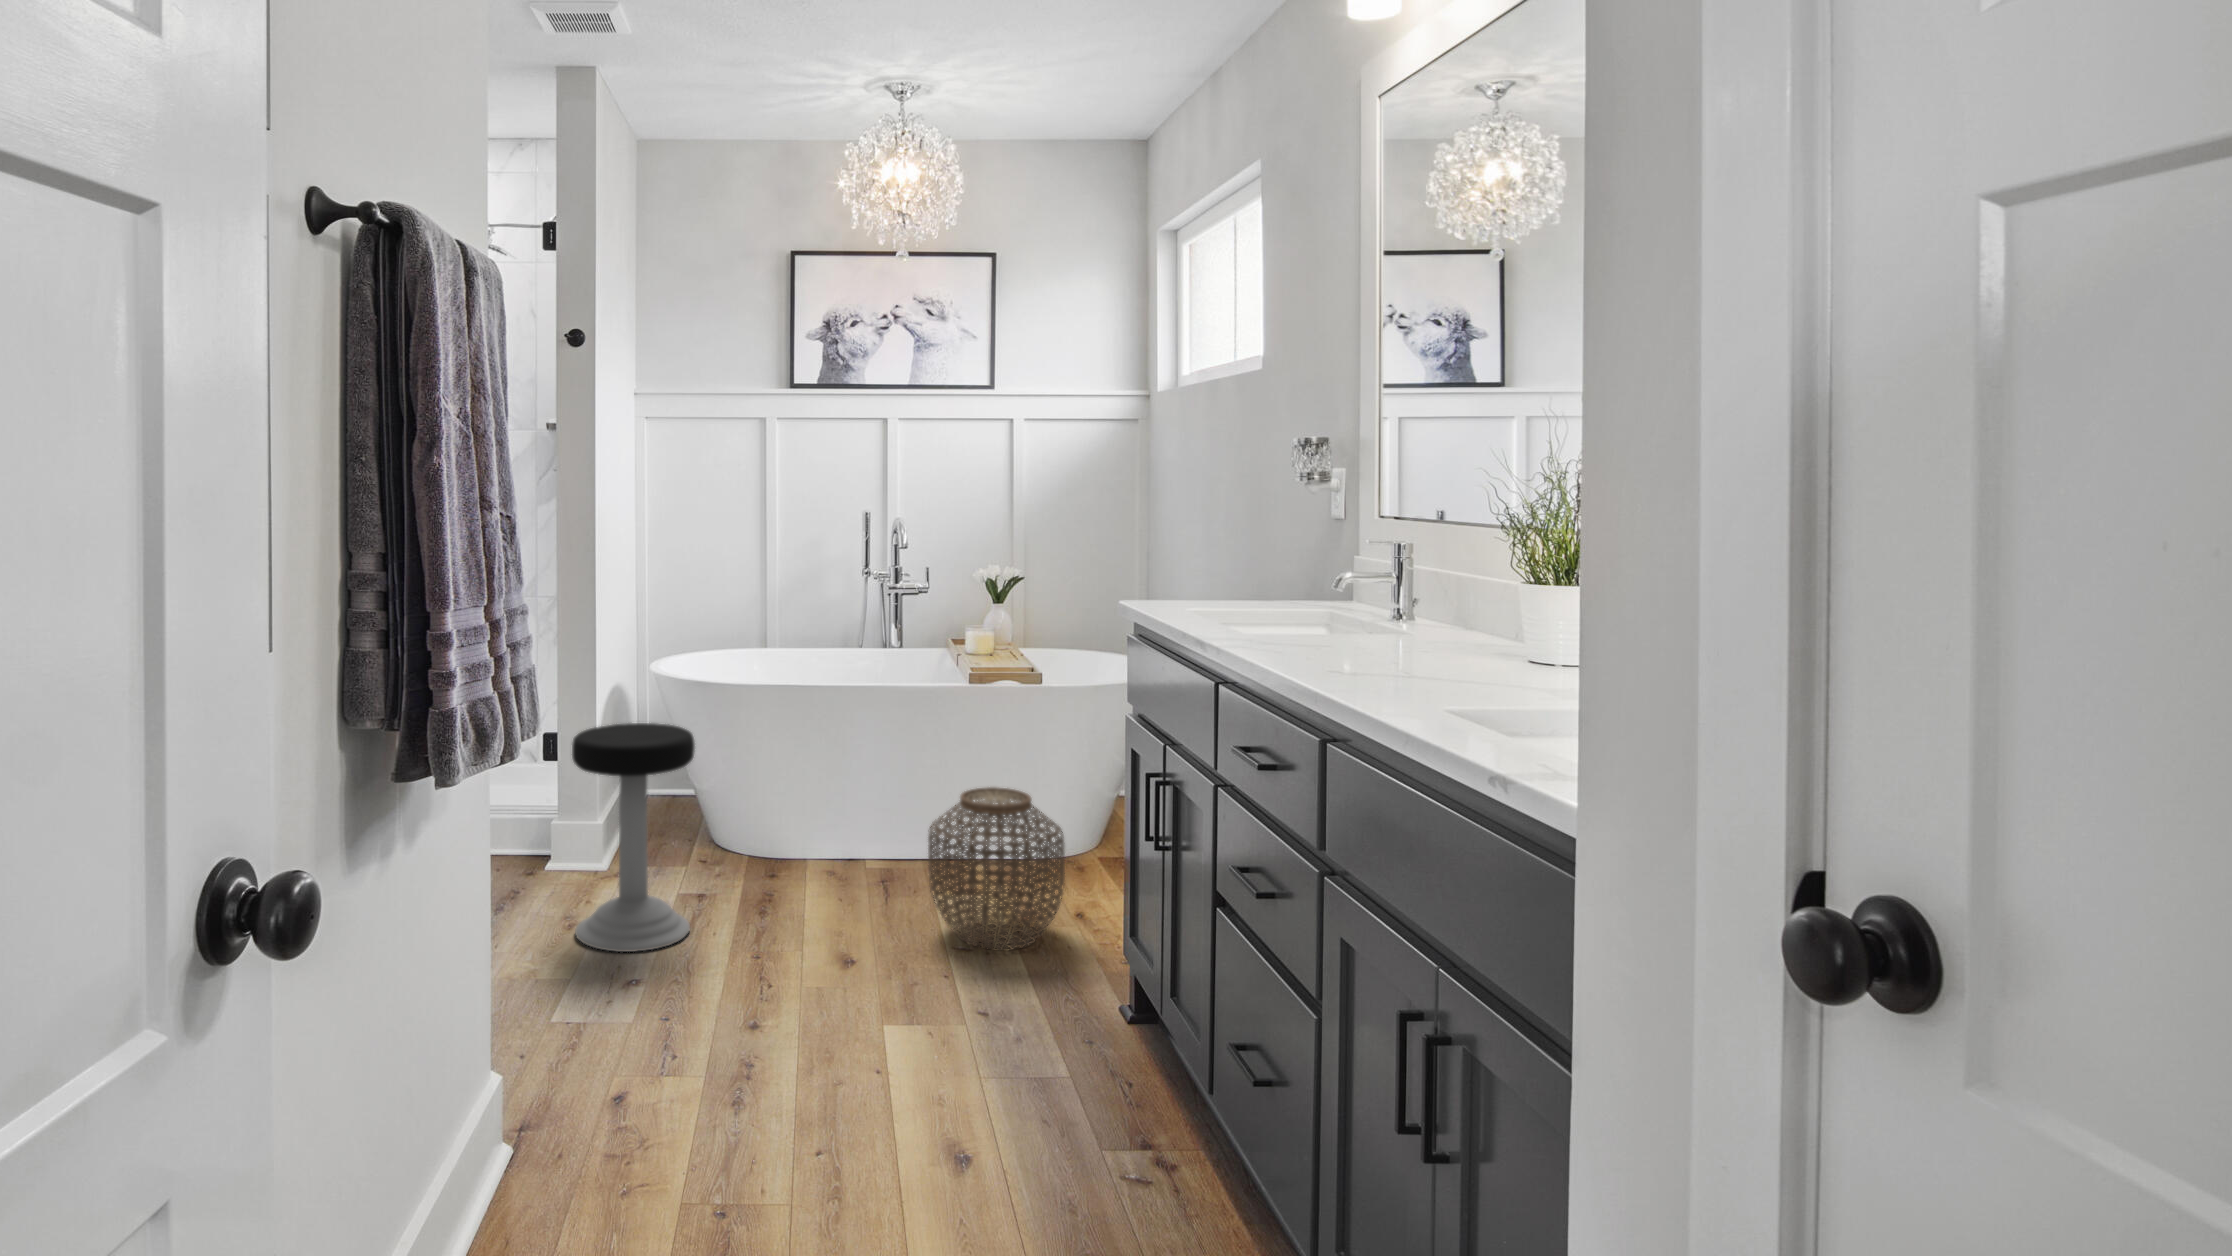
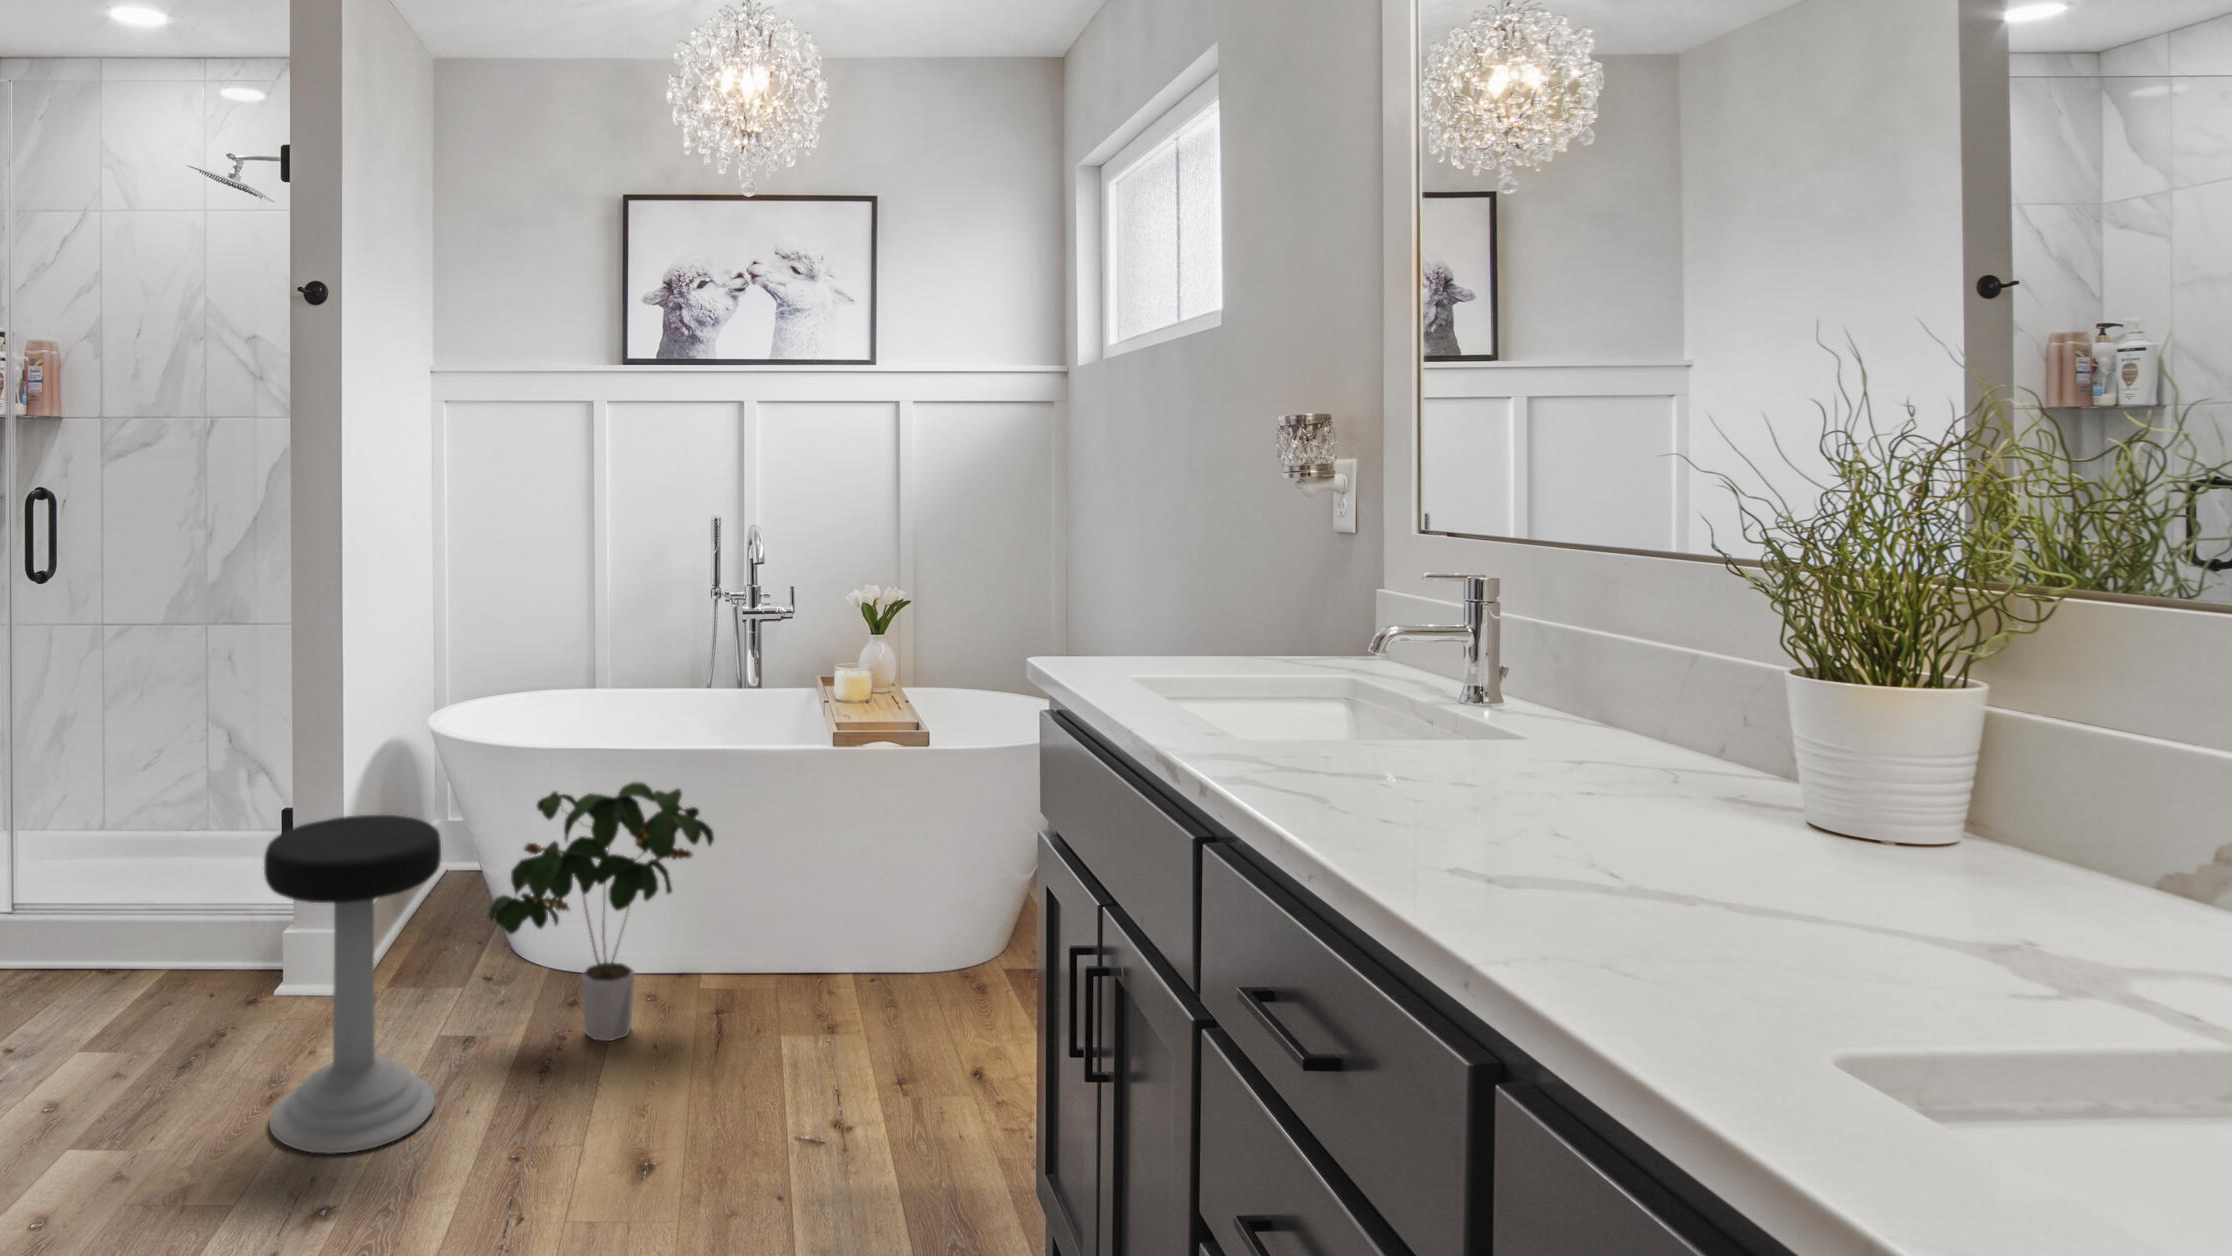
potted plant: none [717,706,882,895] -> present [488,782,714,1041]
woven basket: present [928,787,1065,950] -> none [764,906,954,1147]

